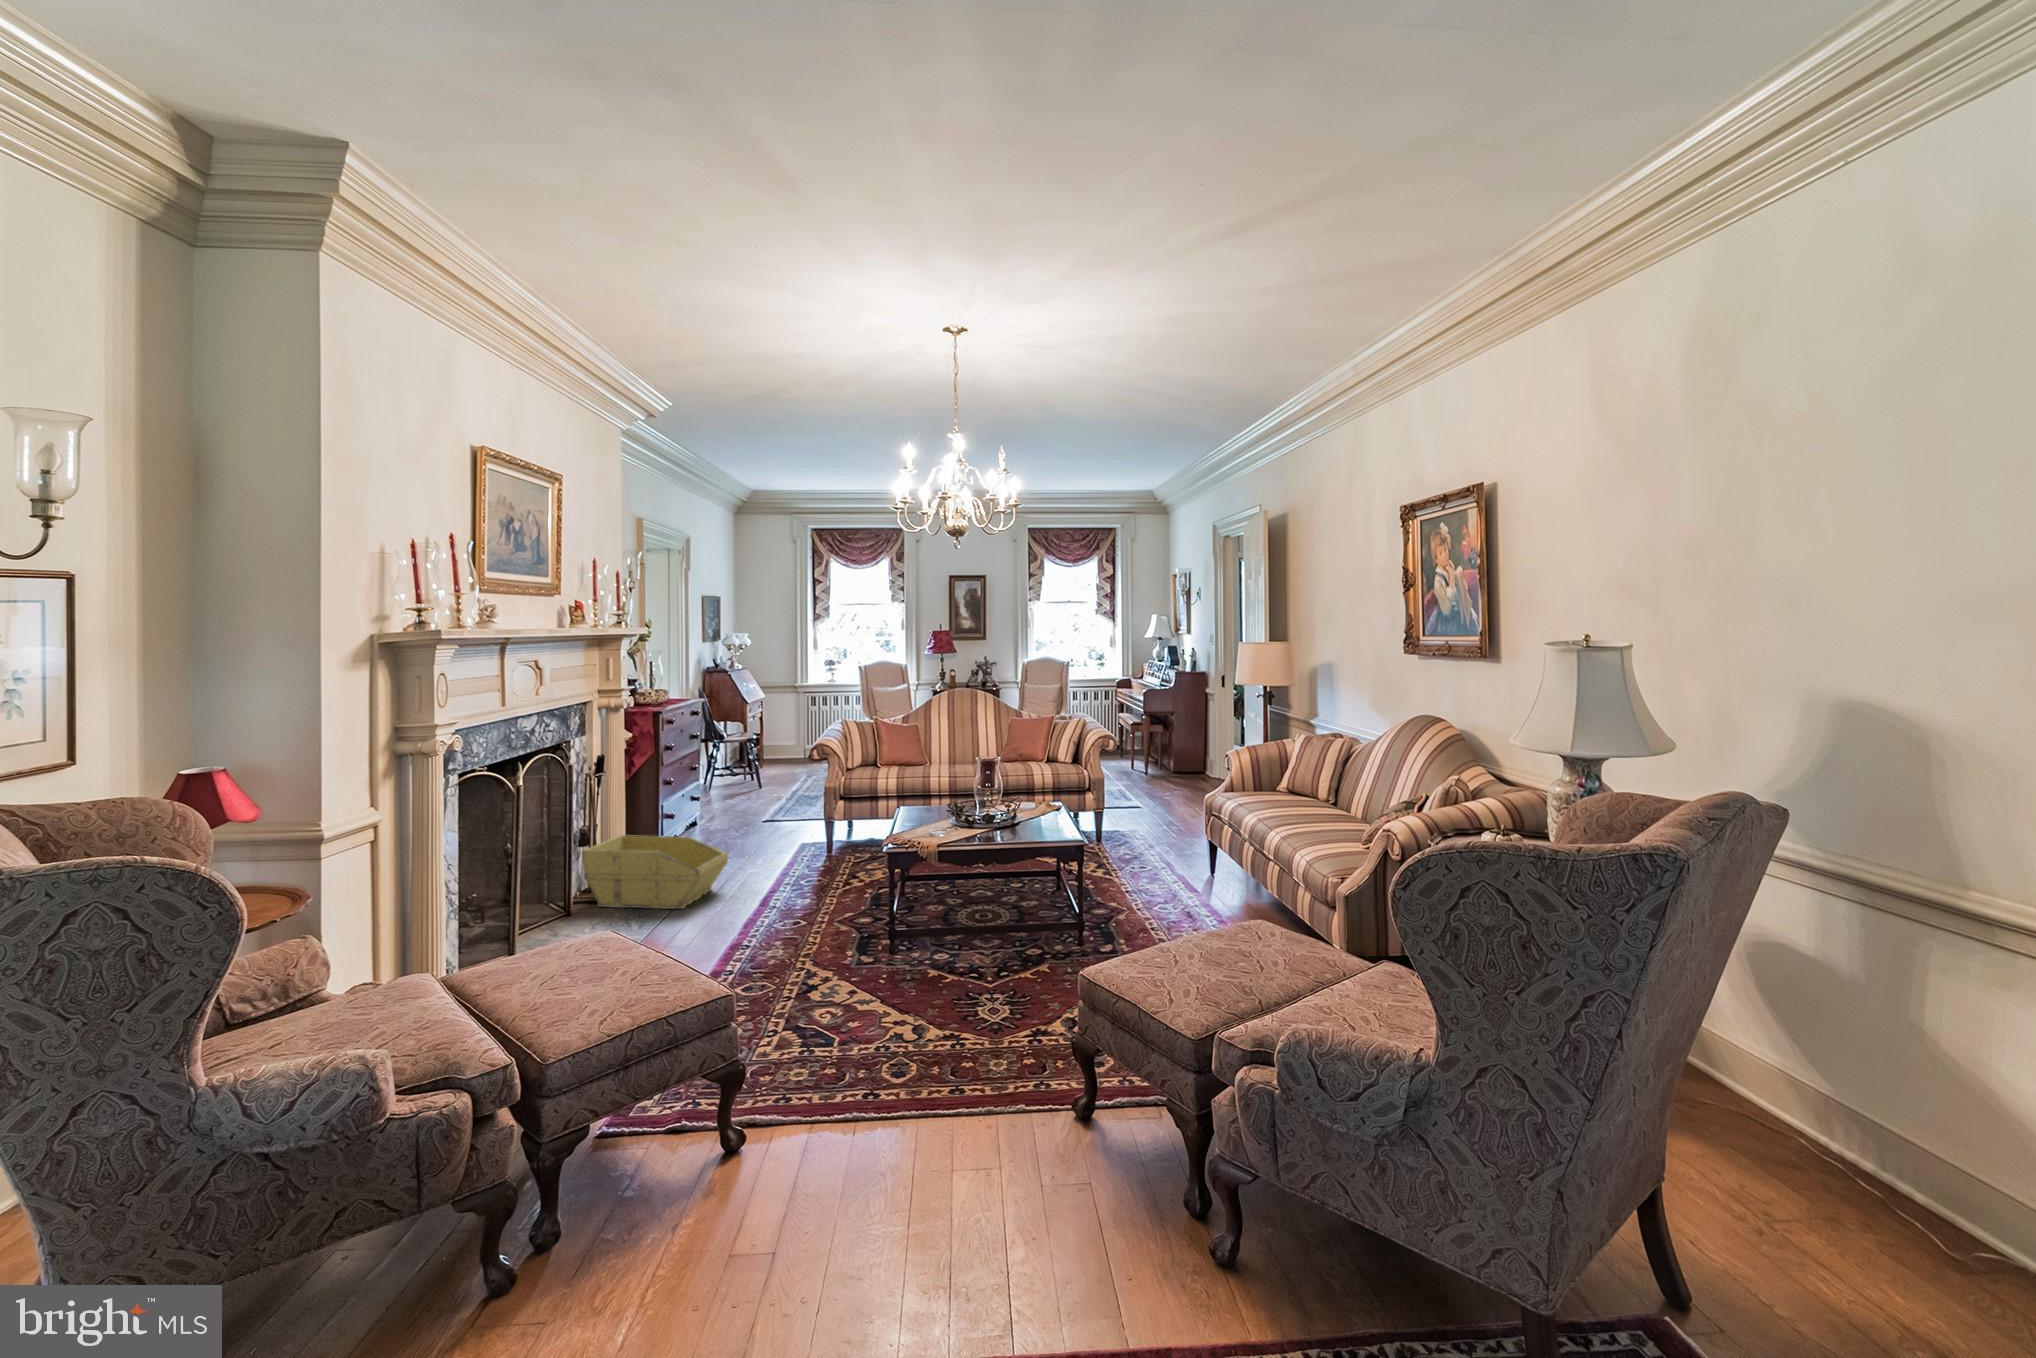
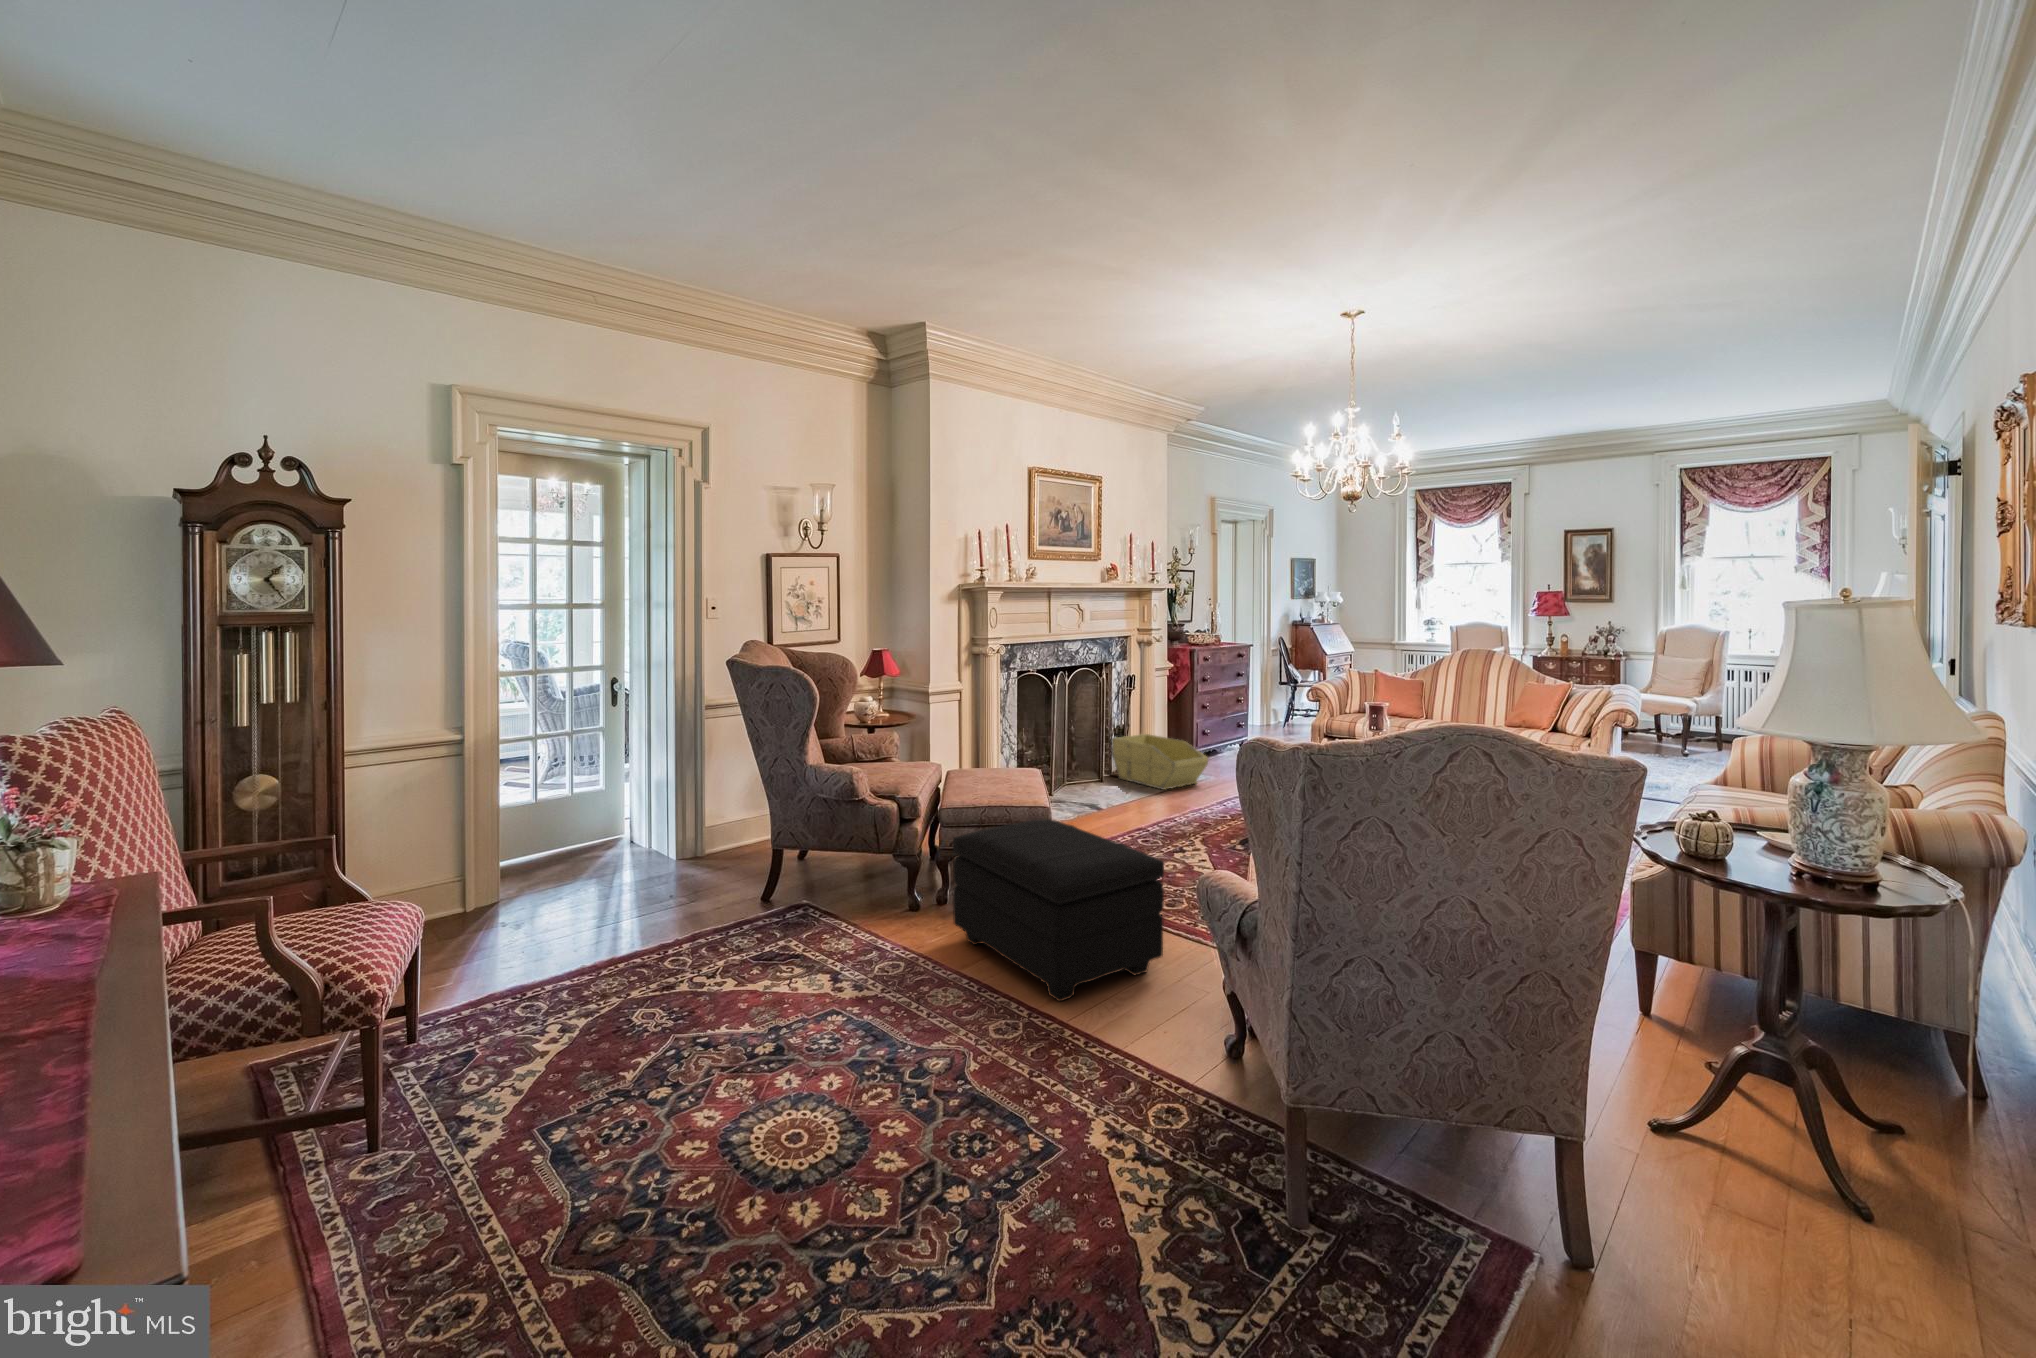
footstool: none [689,1009,1029,1296] -> present [953,819,1164,1001]

